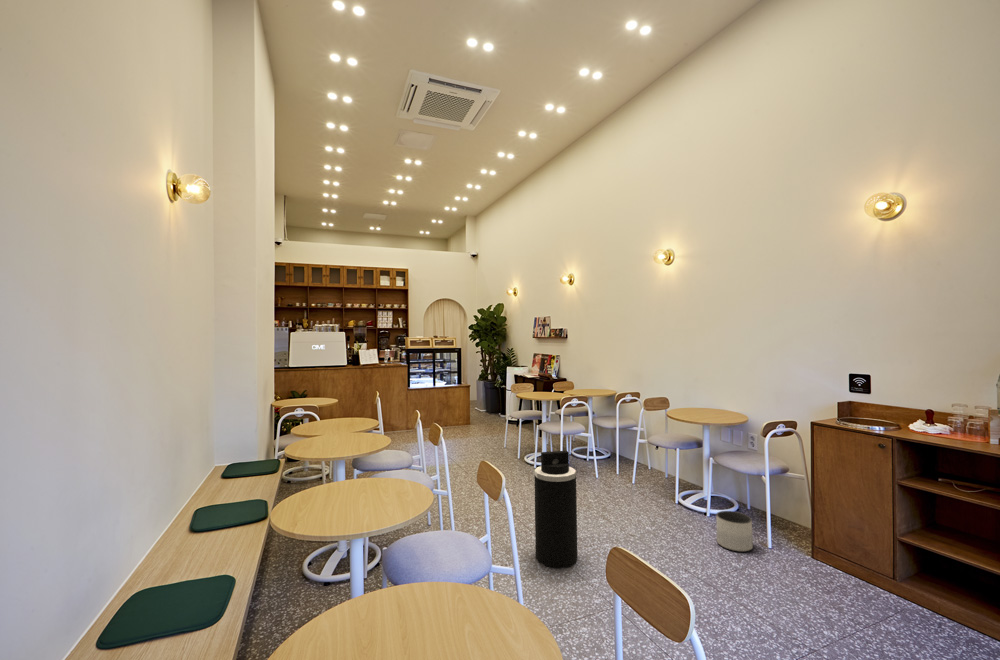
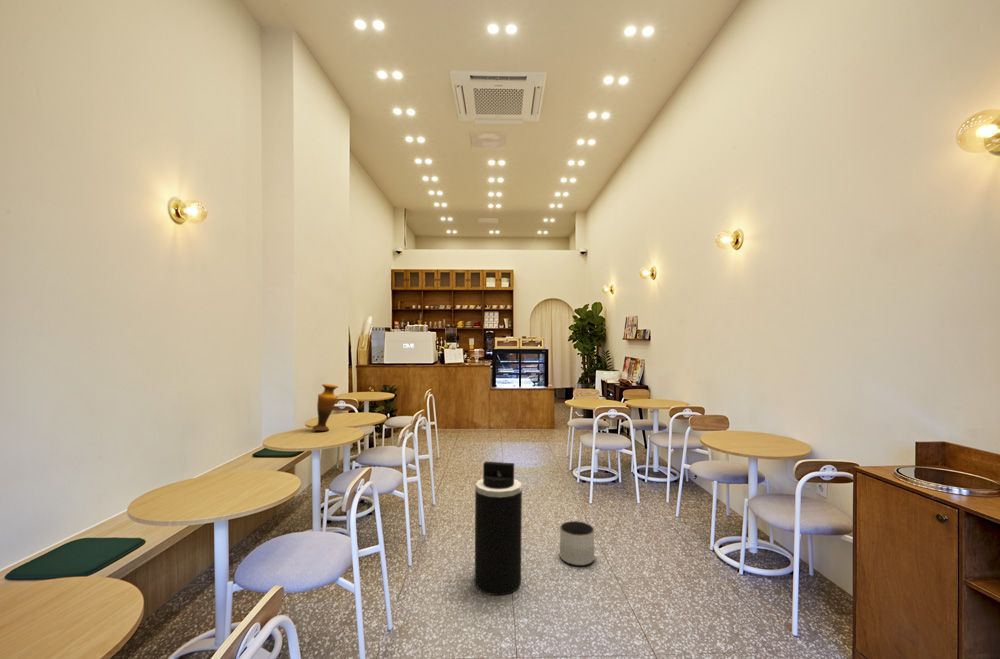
vase: none [329,393,355,444] -> present [313,384,338,431]
planter: present [716,511,753,552] -> present [560,521,594,566]

